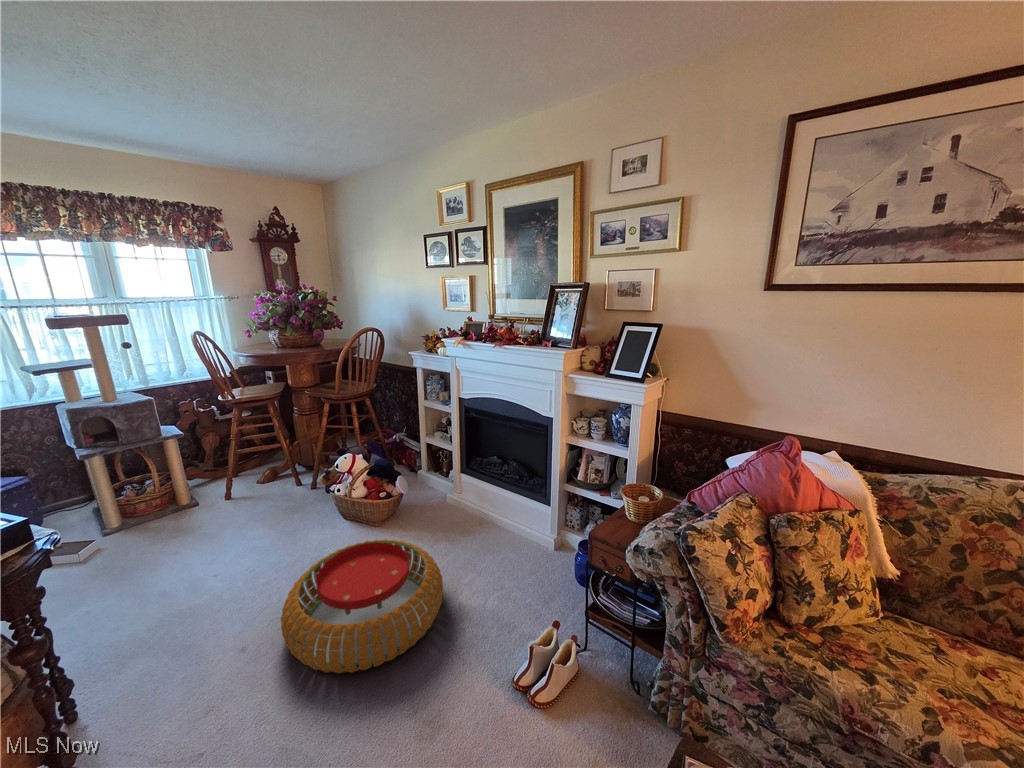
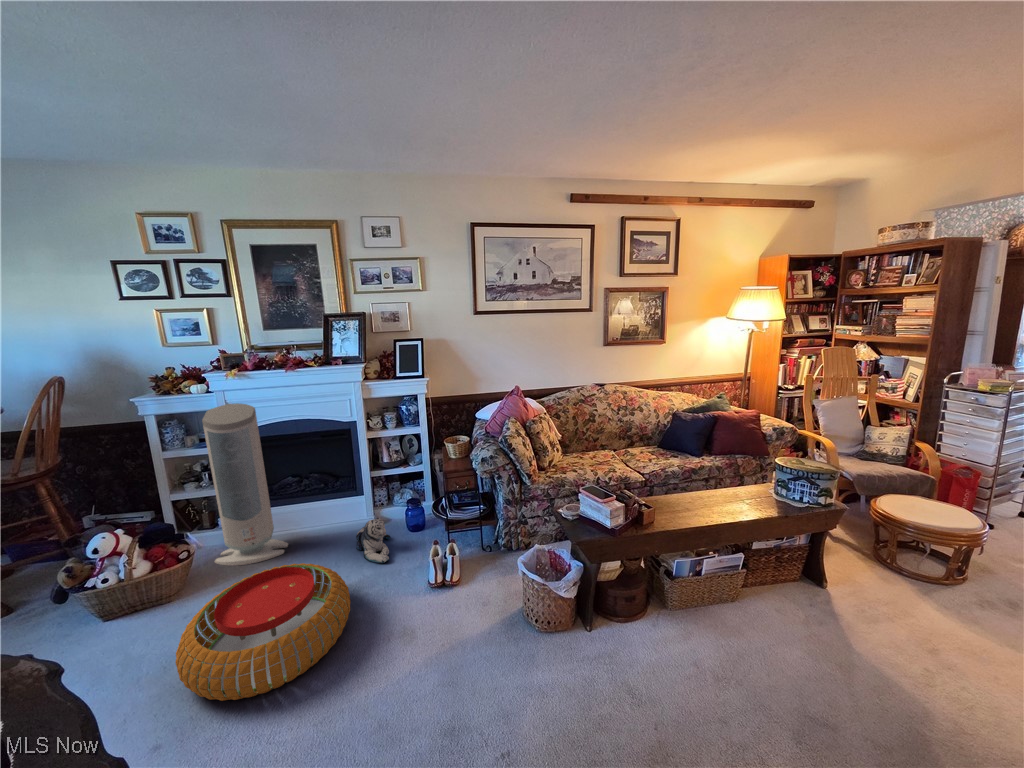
air purifier: none [424,369,474,529] -> present [202,403,288,566]
plush toy: none [504,542,548,603] -> present [356,518,390,564]

